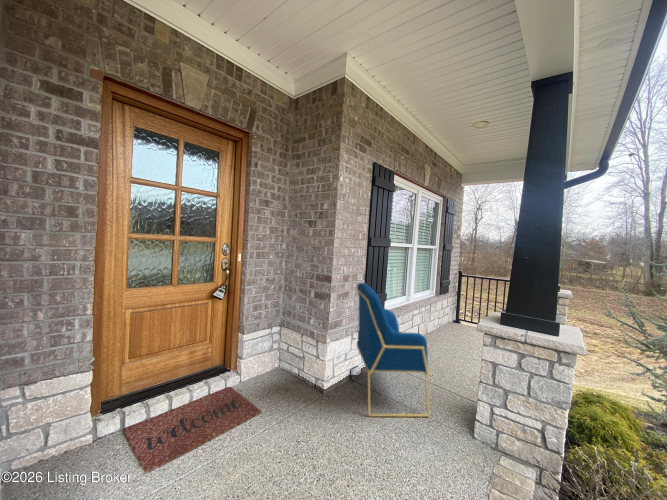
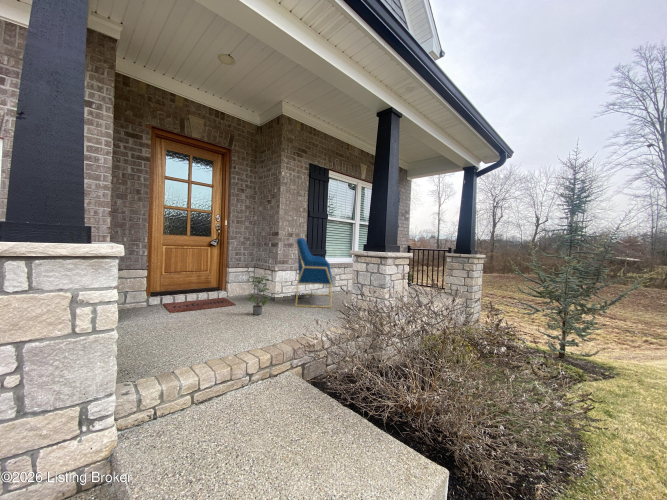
potted plant: none [302,384,349,467] -> present [248,276,270,315]

